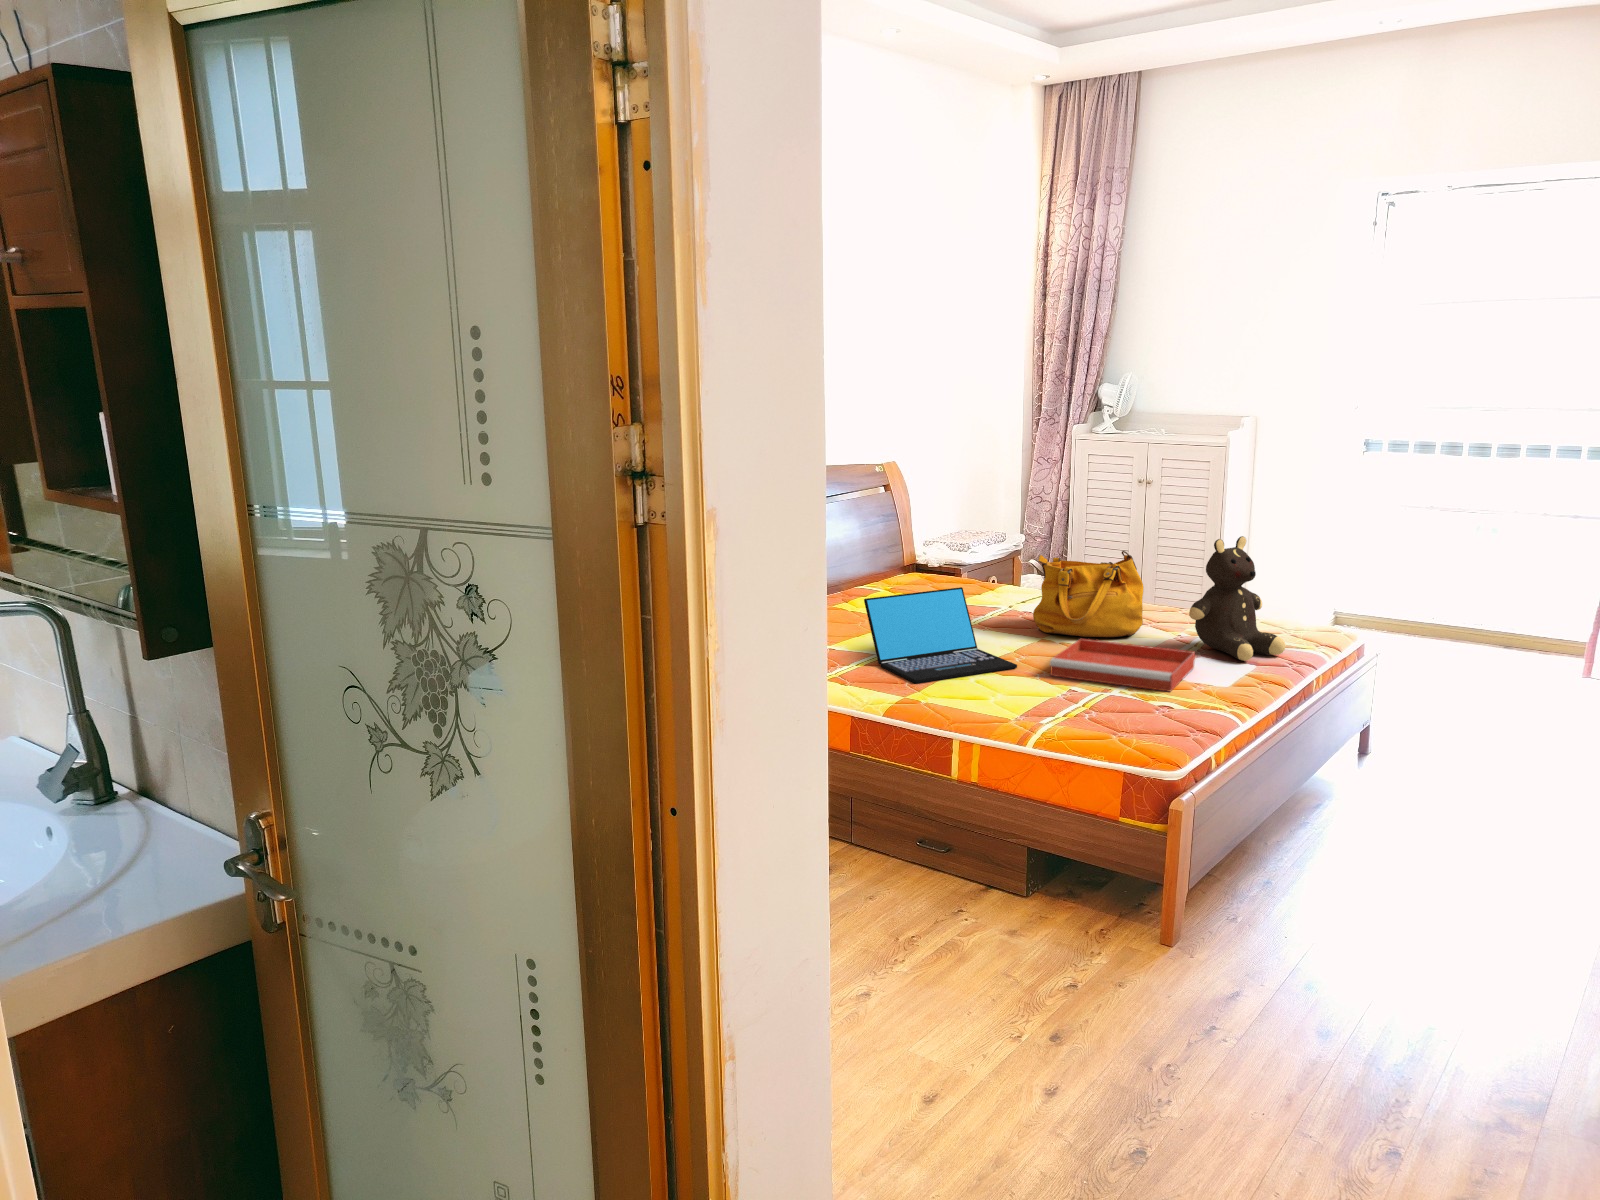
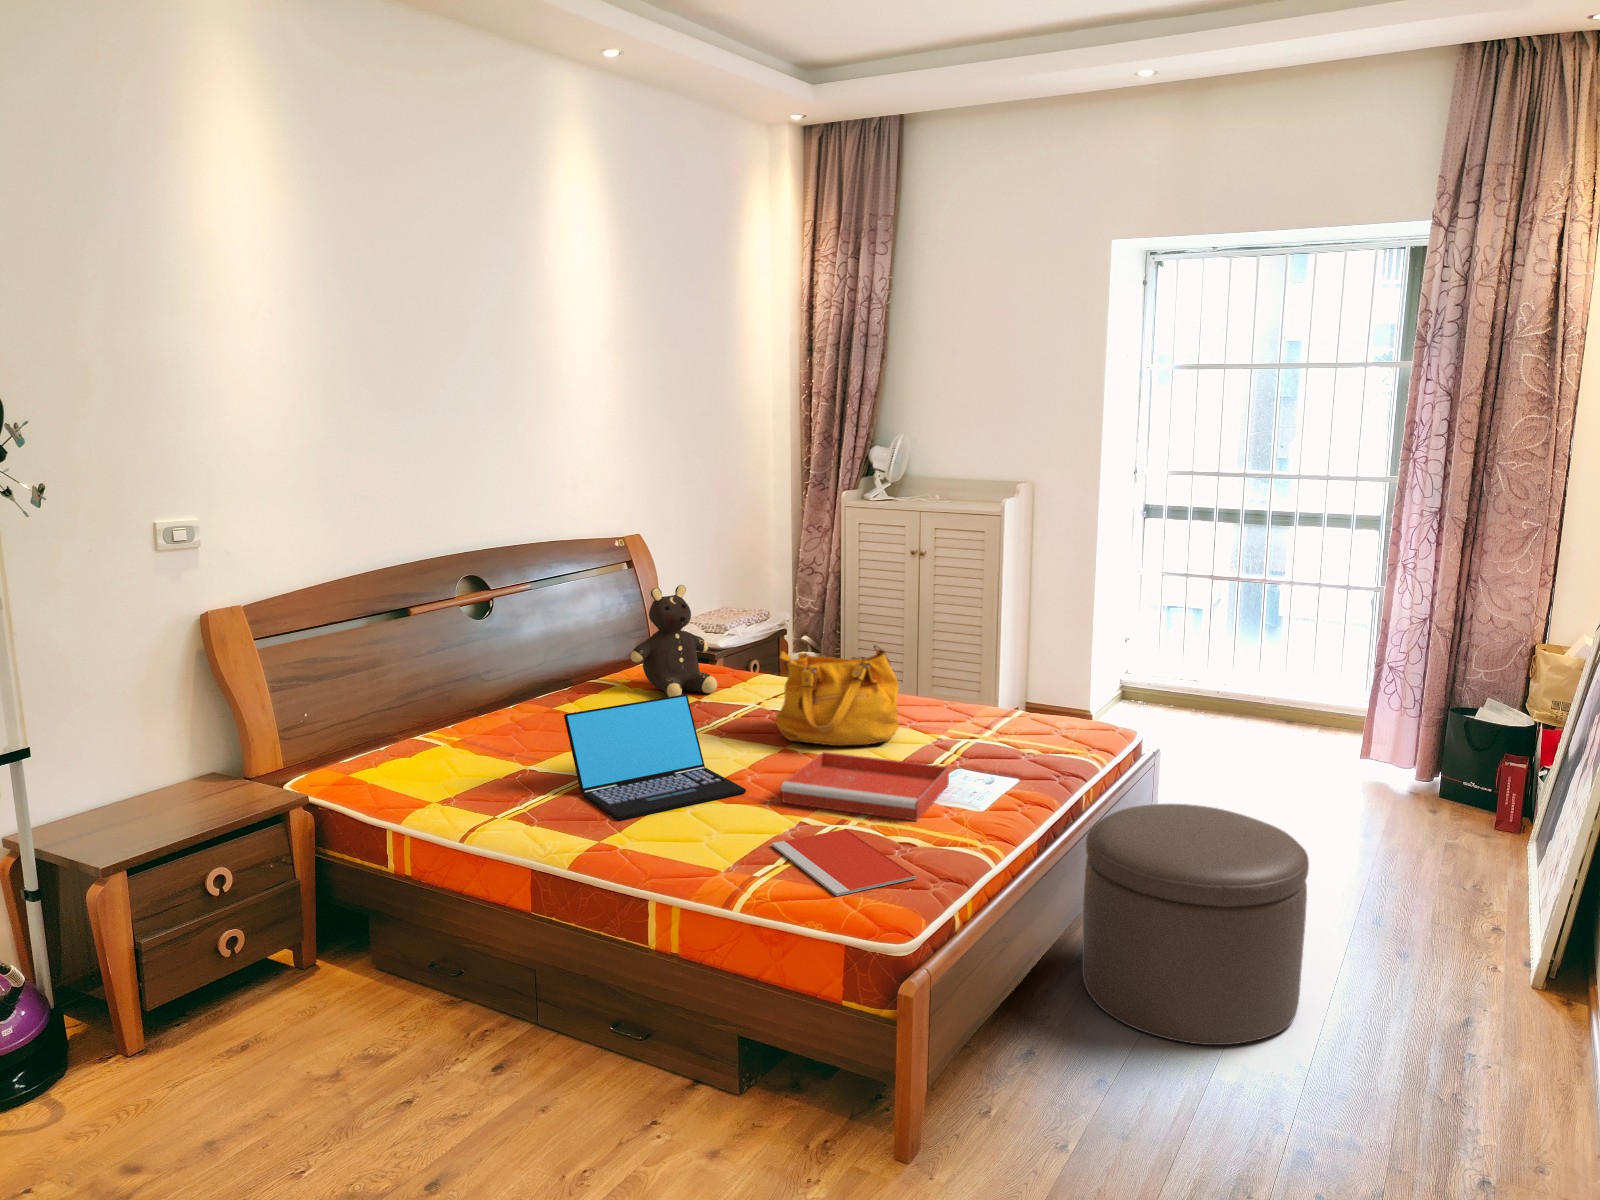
teddy bear: present [1189,536,1285,661] -> present [631,585,717,697]
ottoman: none [1313,690,1530,890] -> present [1082,804,1309,1045]
notebook: none [1049,695,1178,739] -> present [772,829,916,896]

